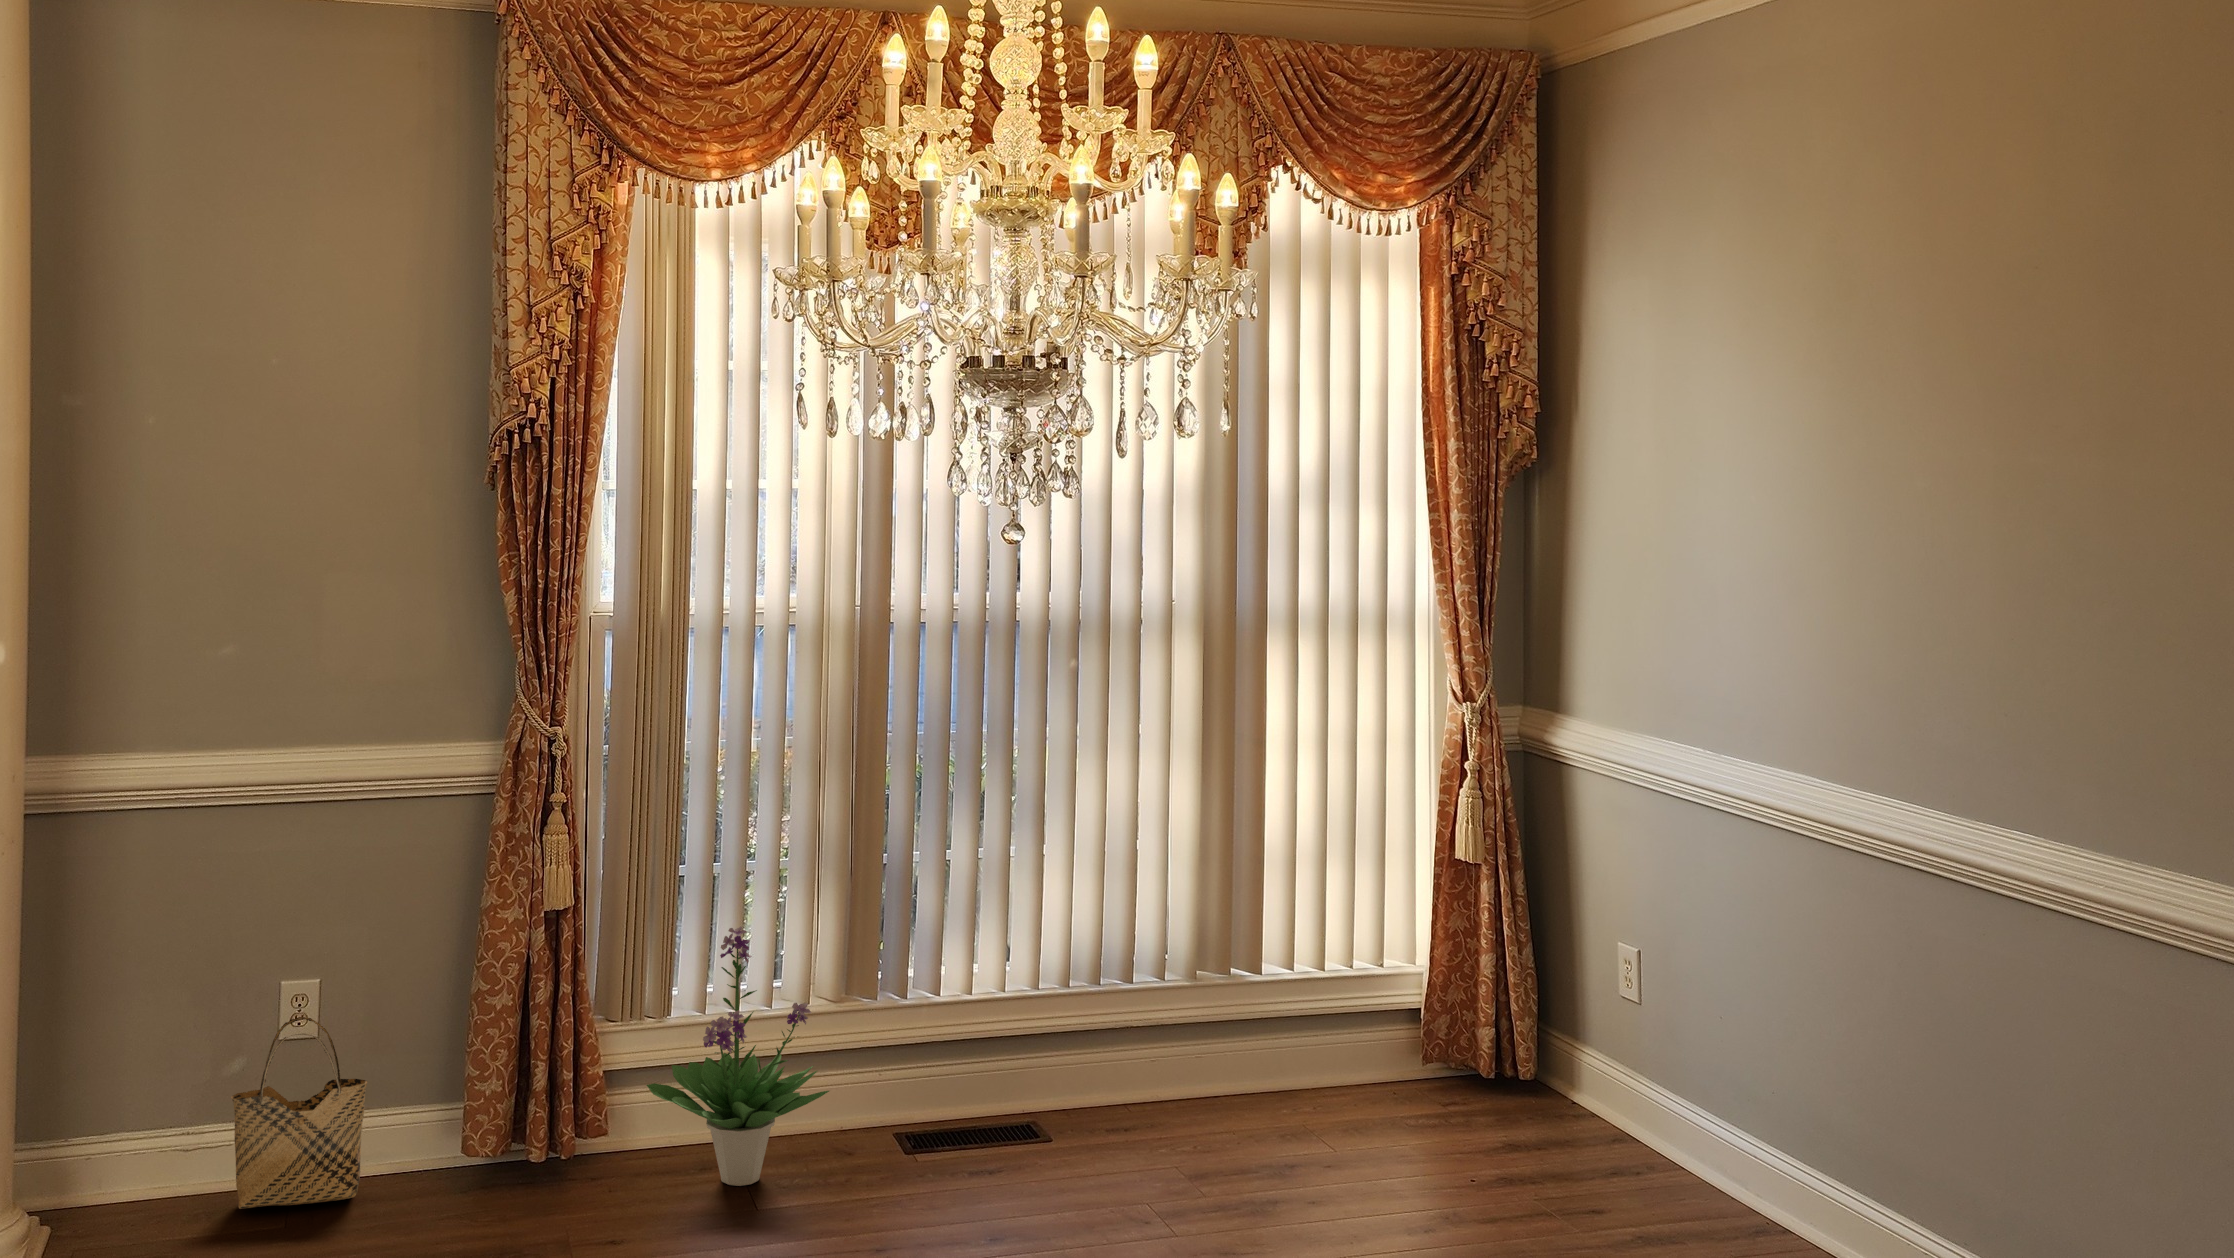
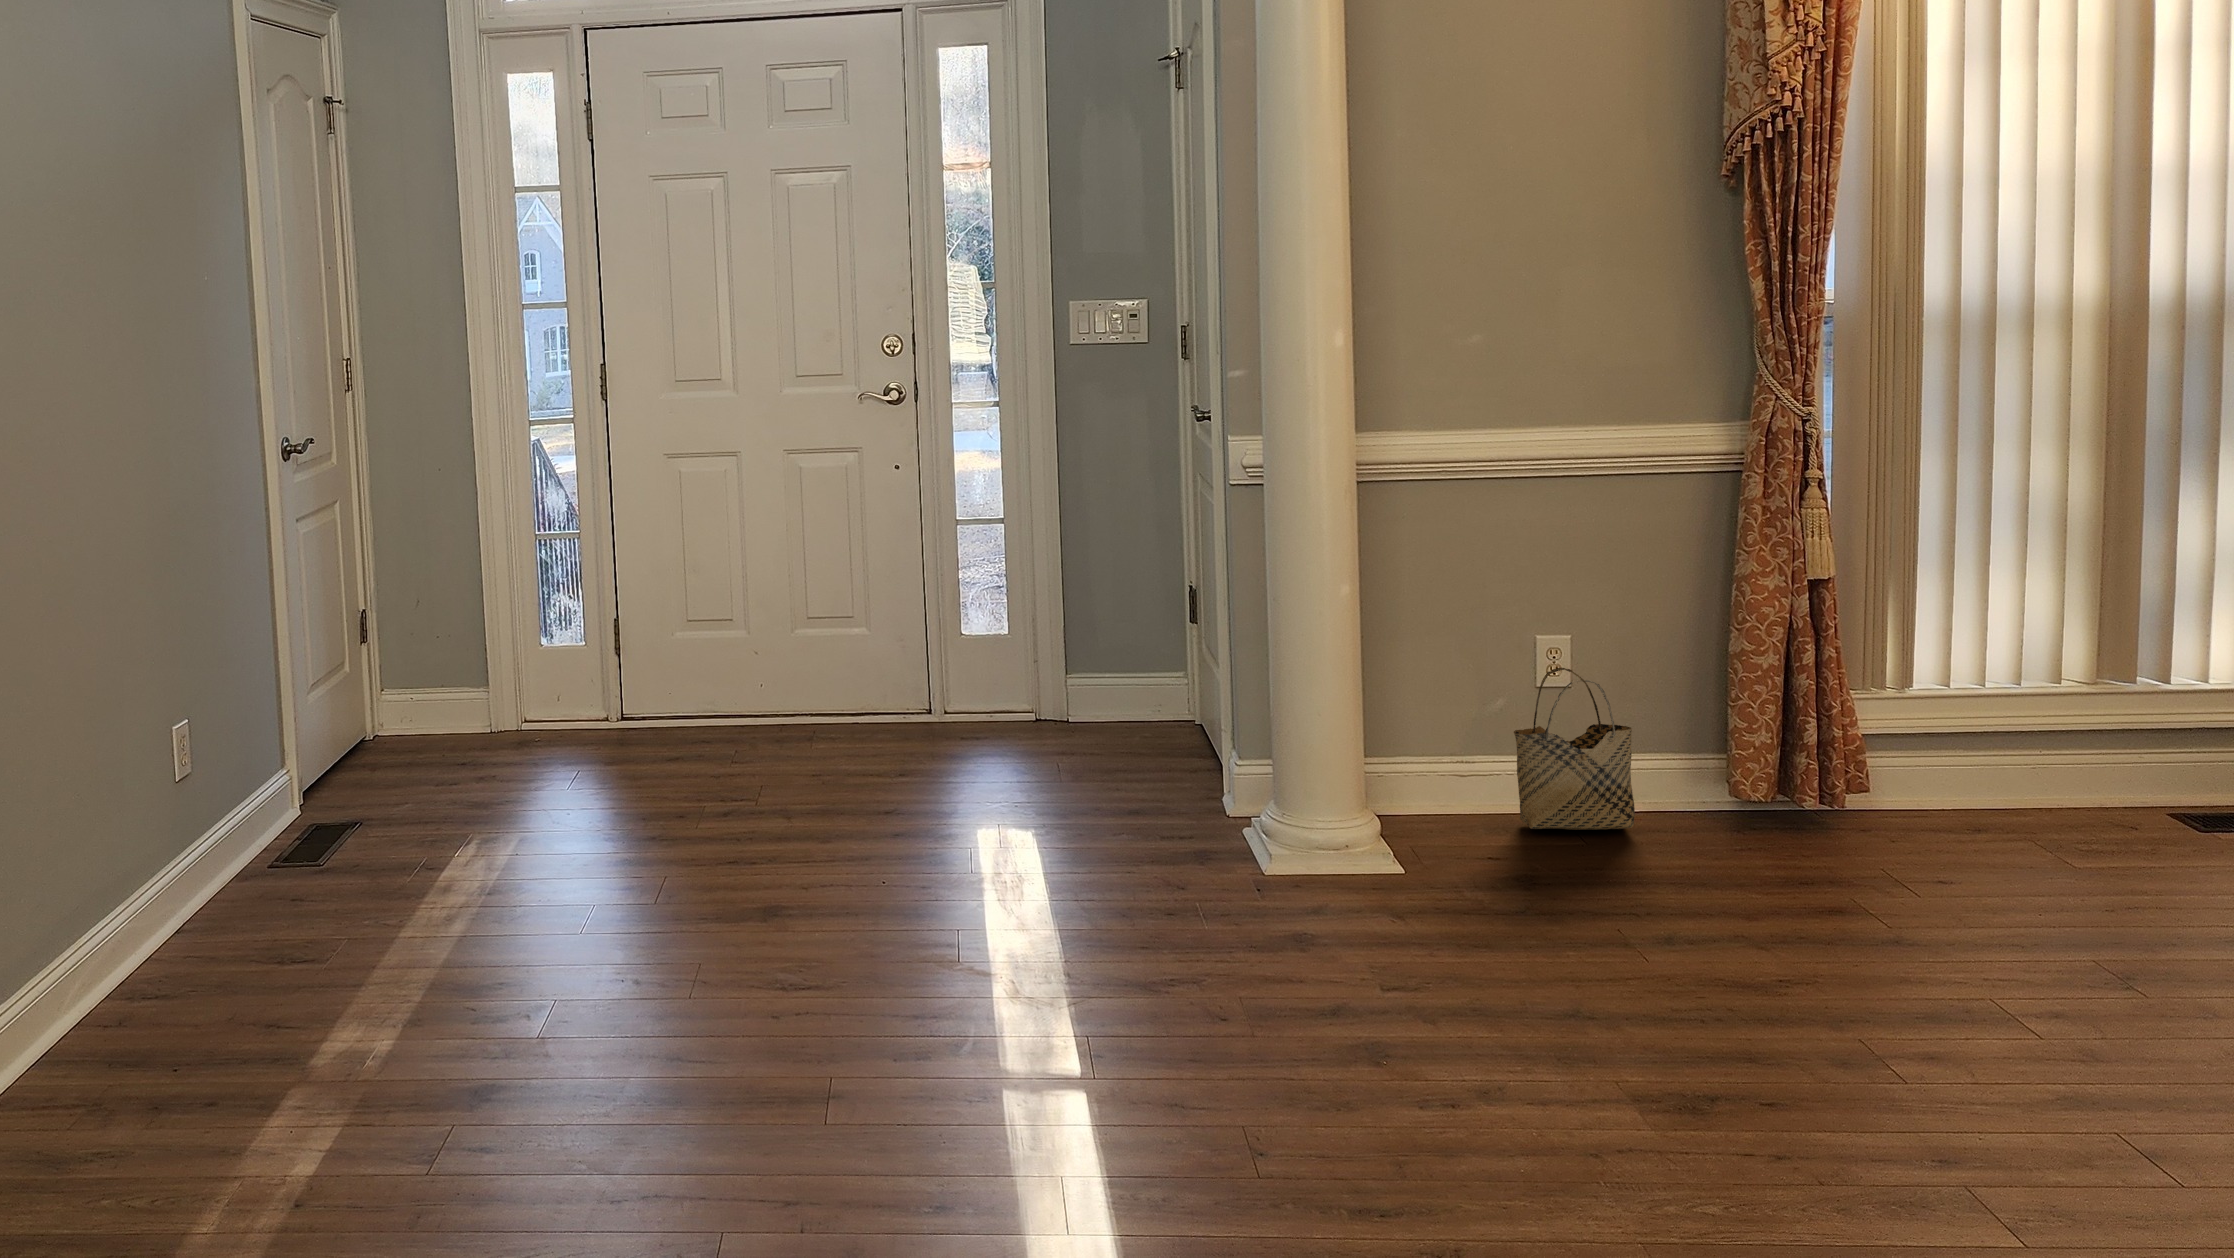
potted plant: present [646,926,829,1186] -> none [1918,601,2139,848]

